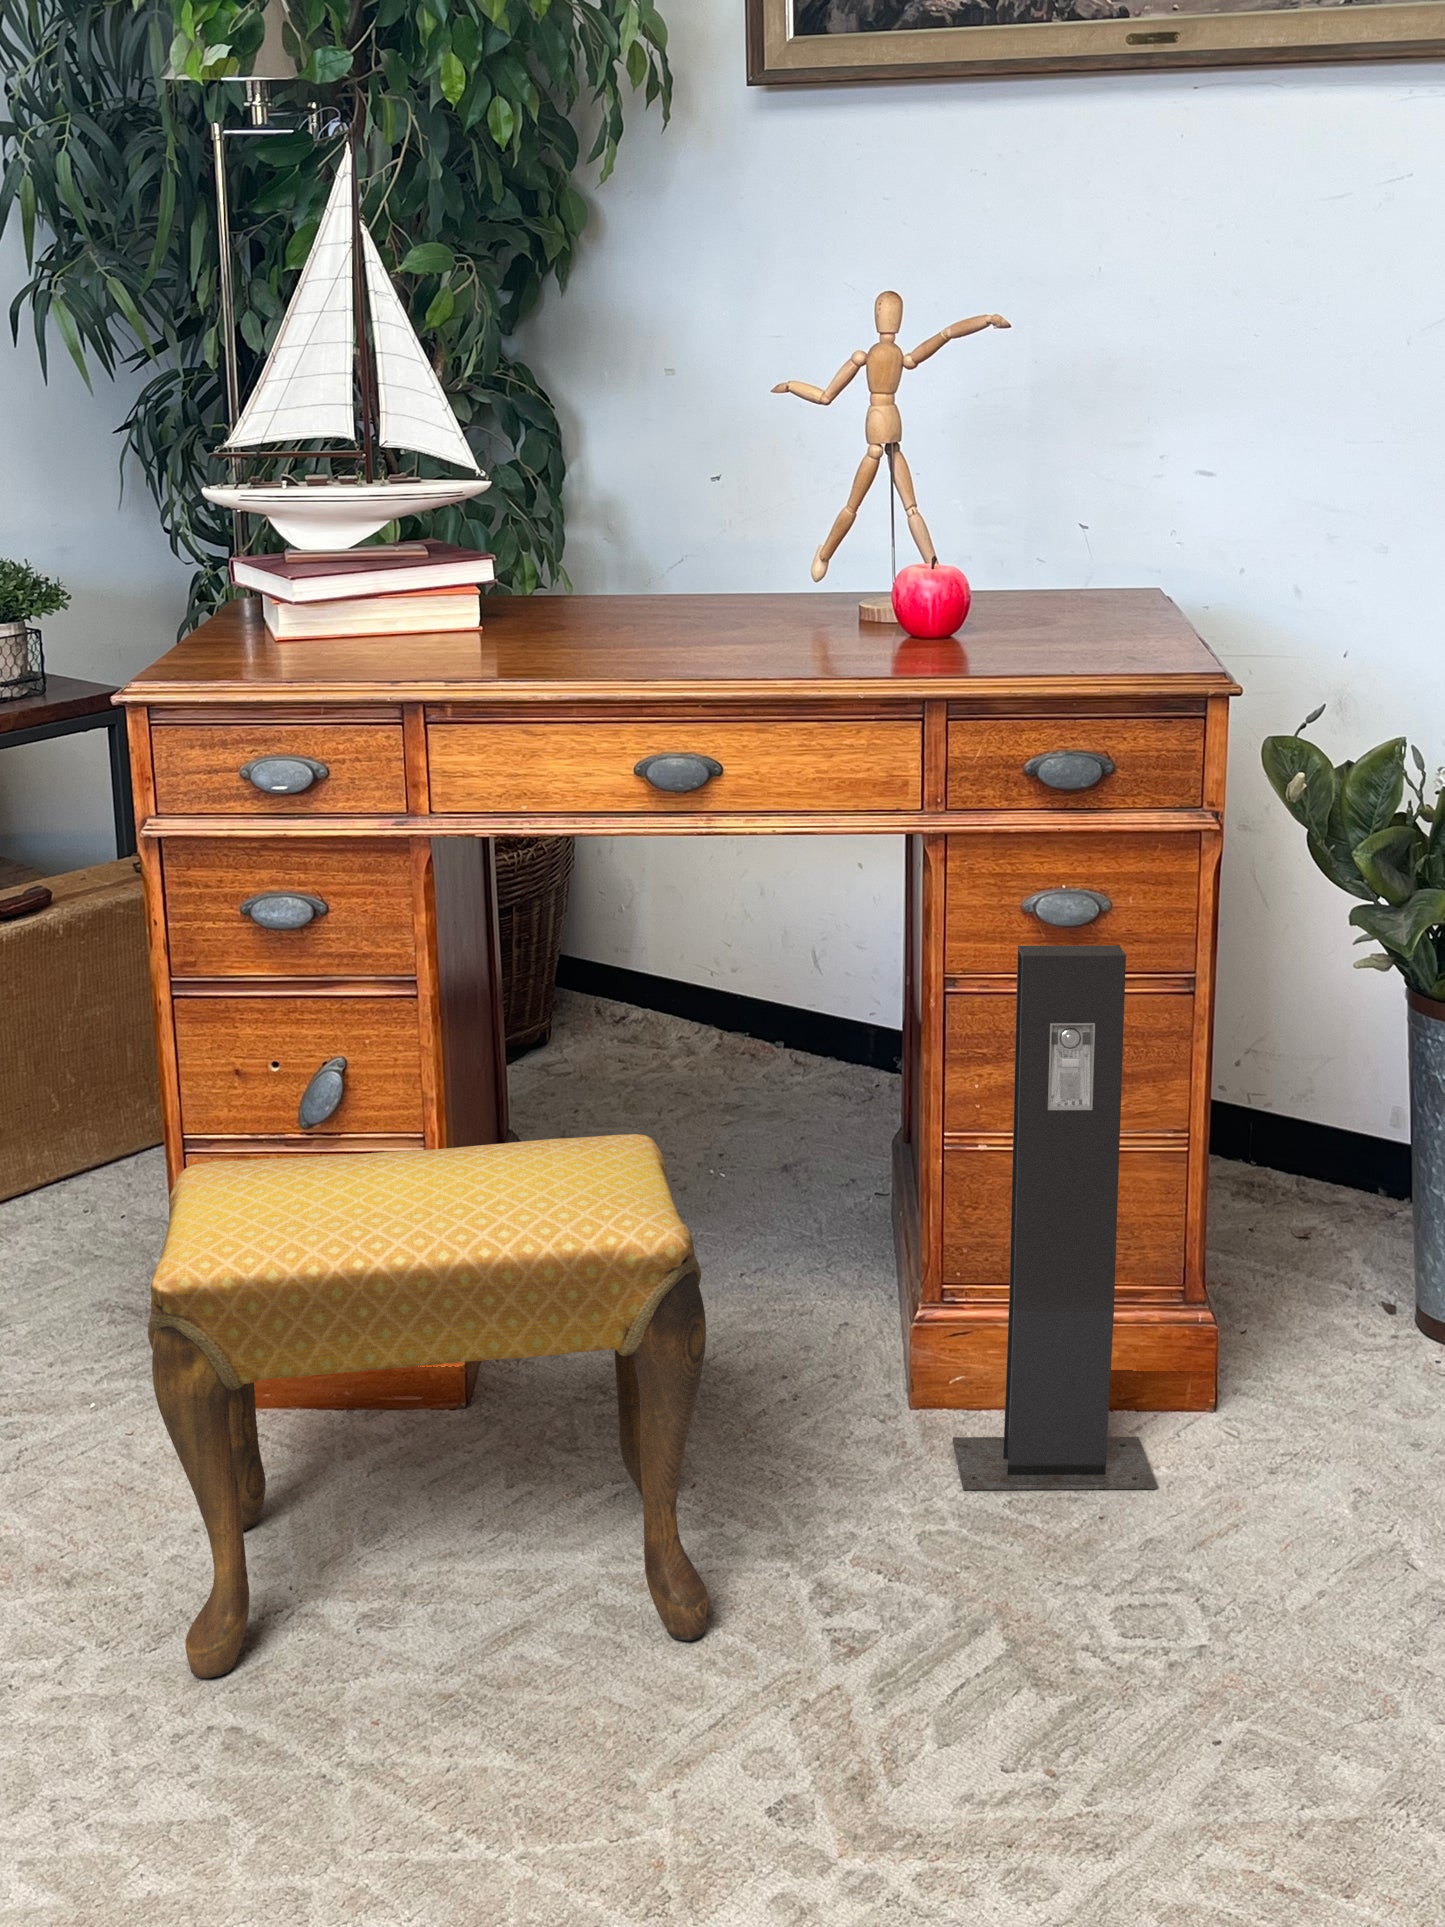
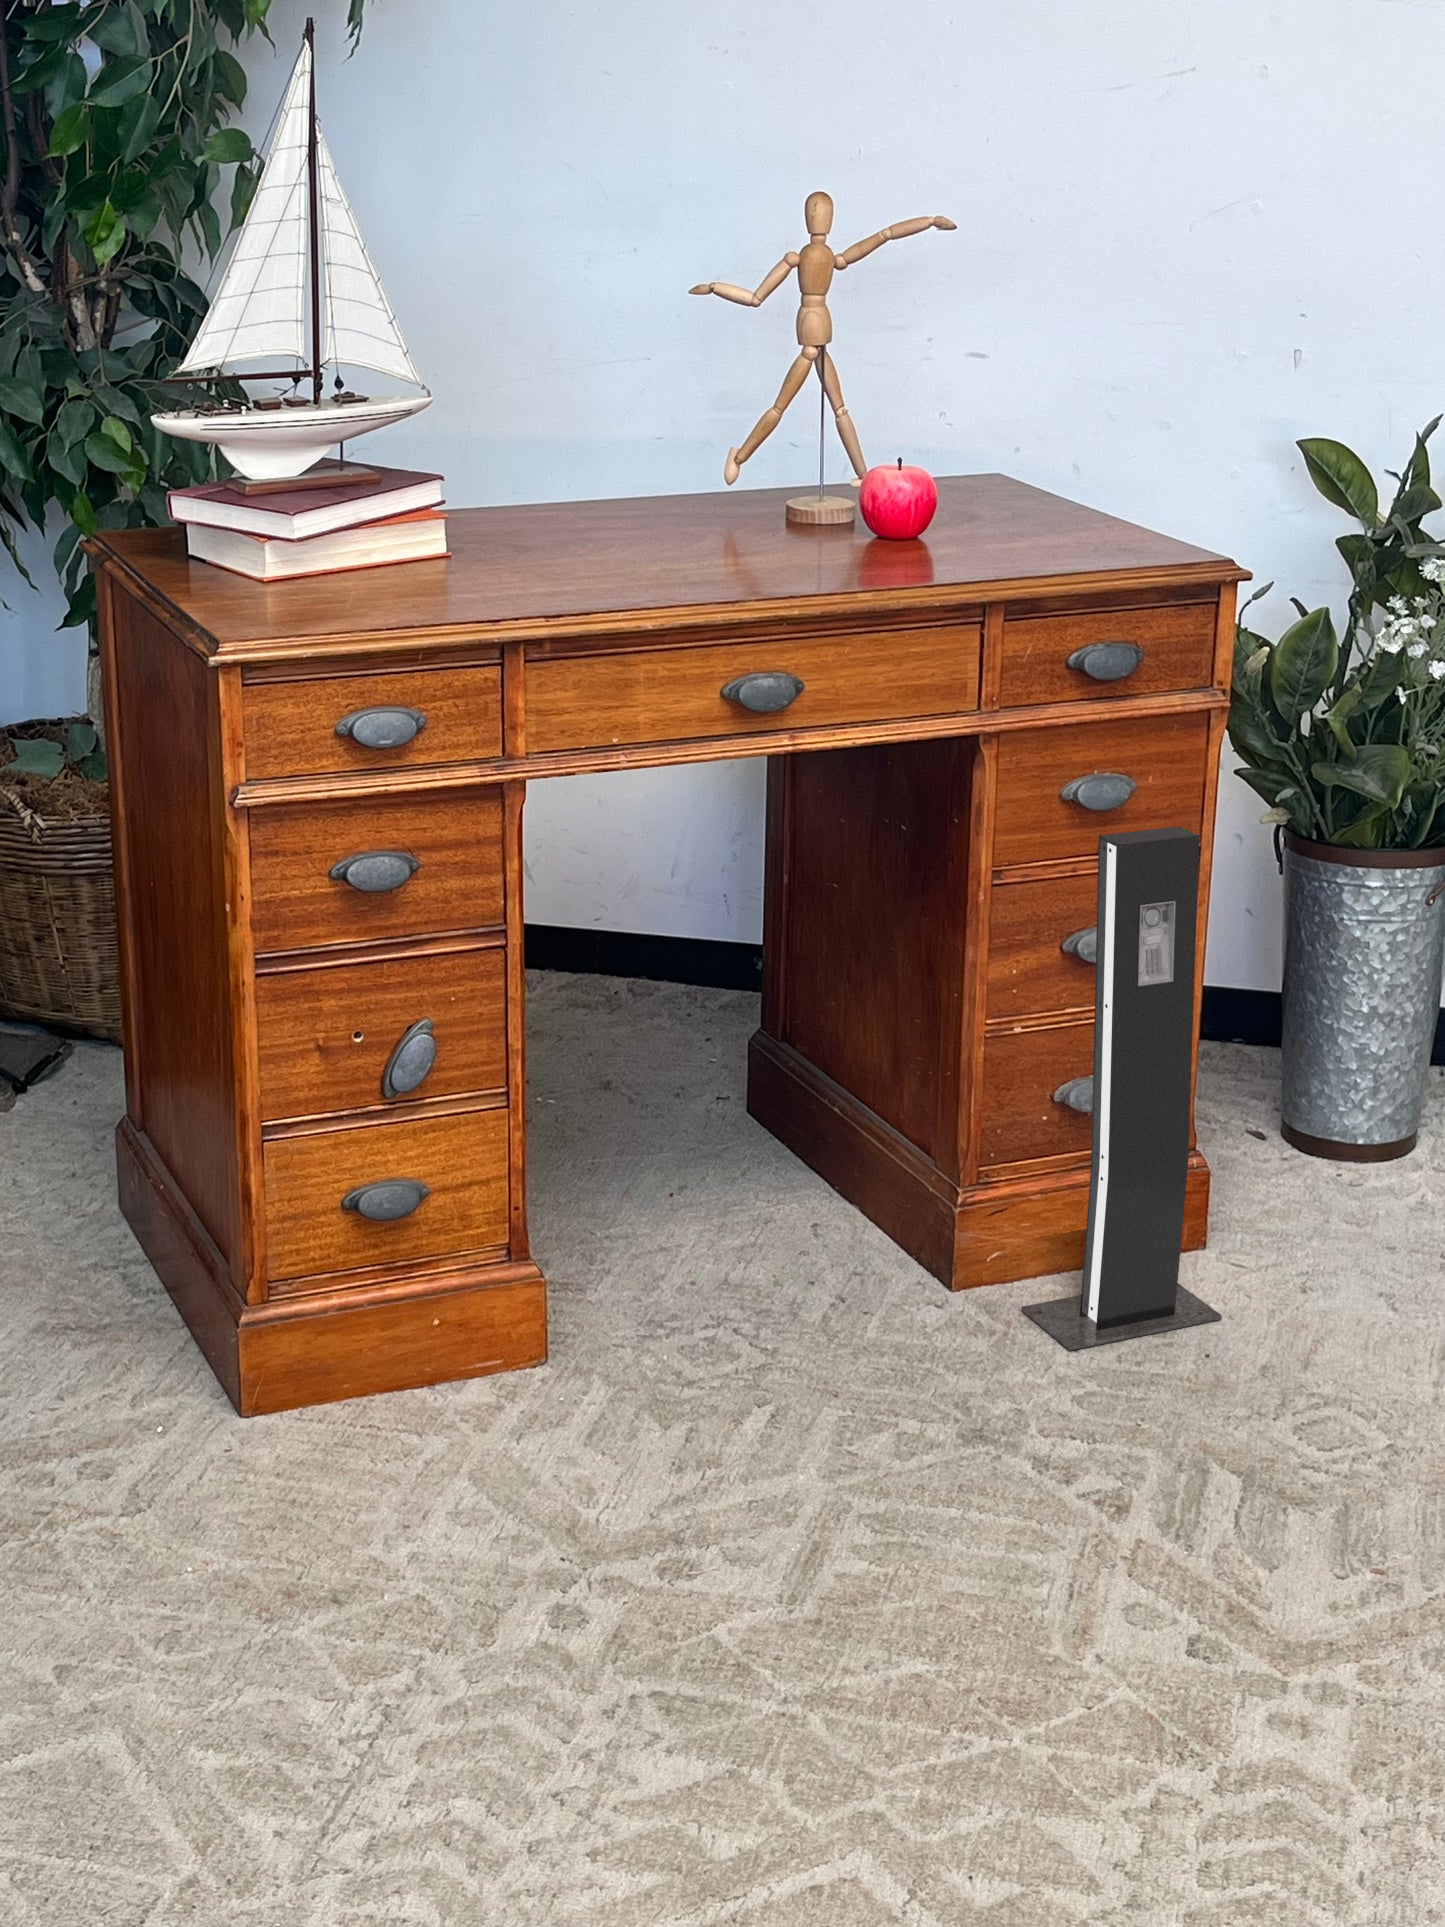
footstool: present [148,1134,708,1678] -> none [389,1057,985,1665]

